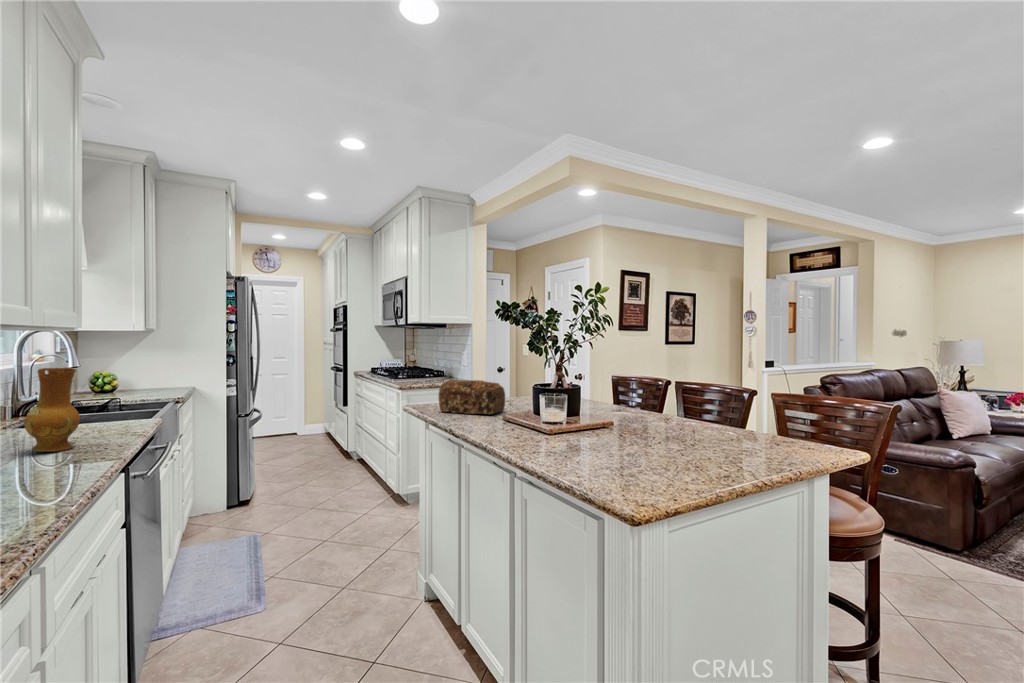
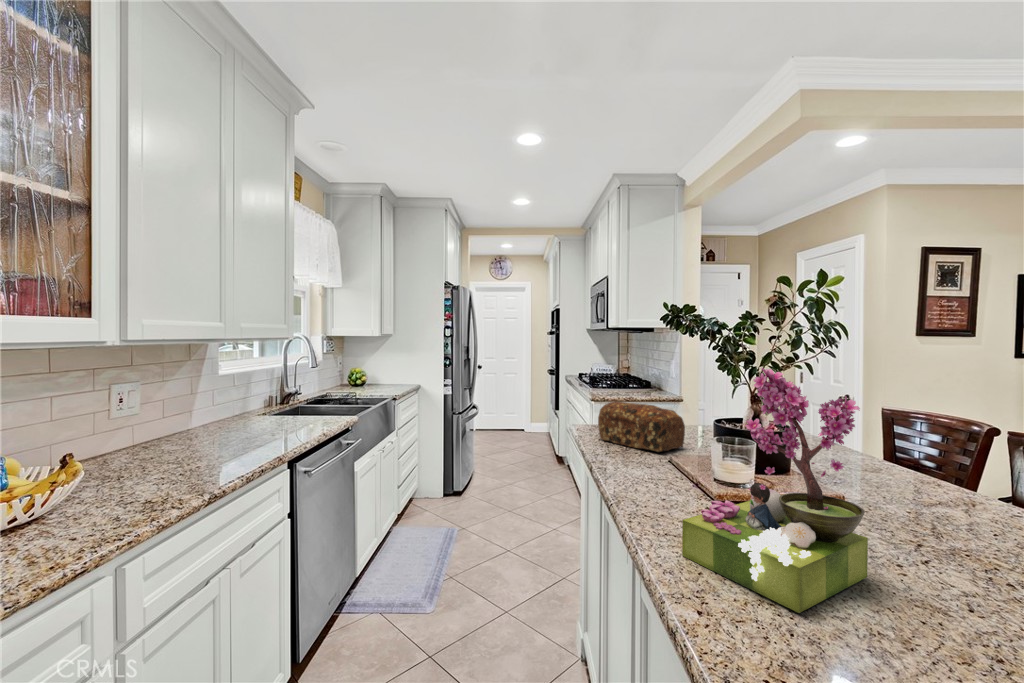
flower arrangement: none [548,339,639,468] -> present [682,368,868,613]
ceramic jug: present [24,368,80,452] -> none [240,371,278,443]

